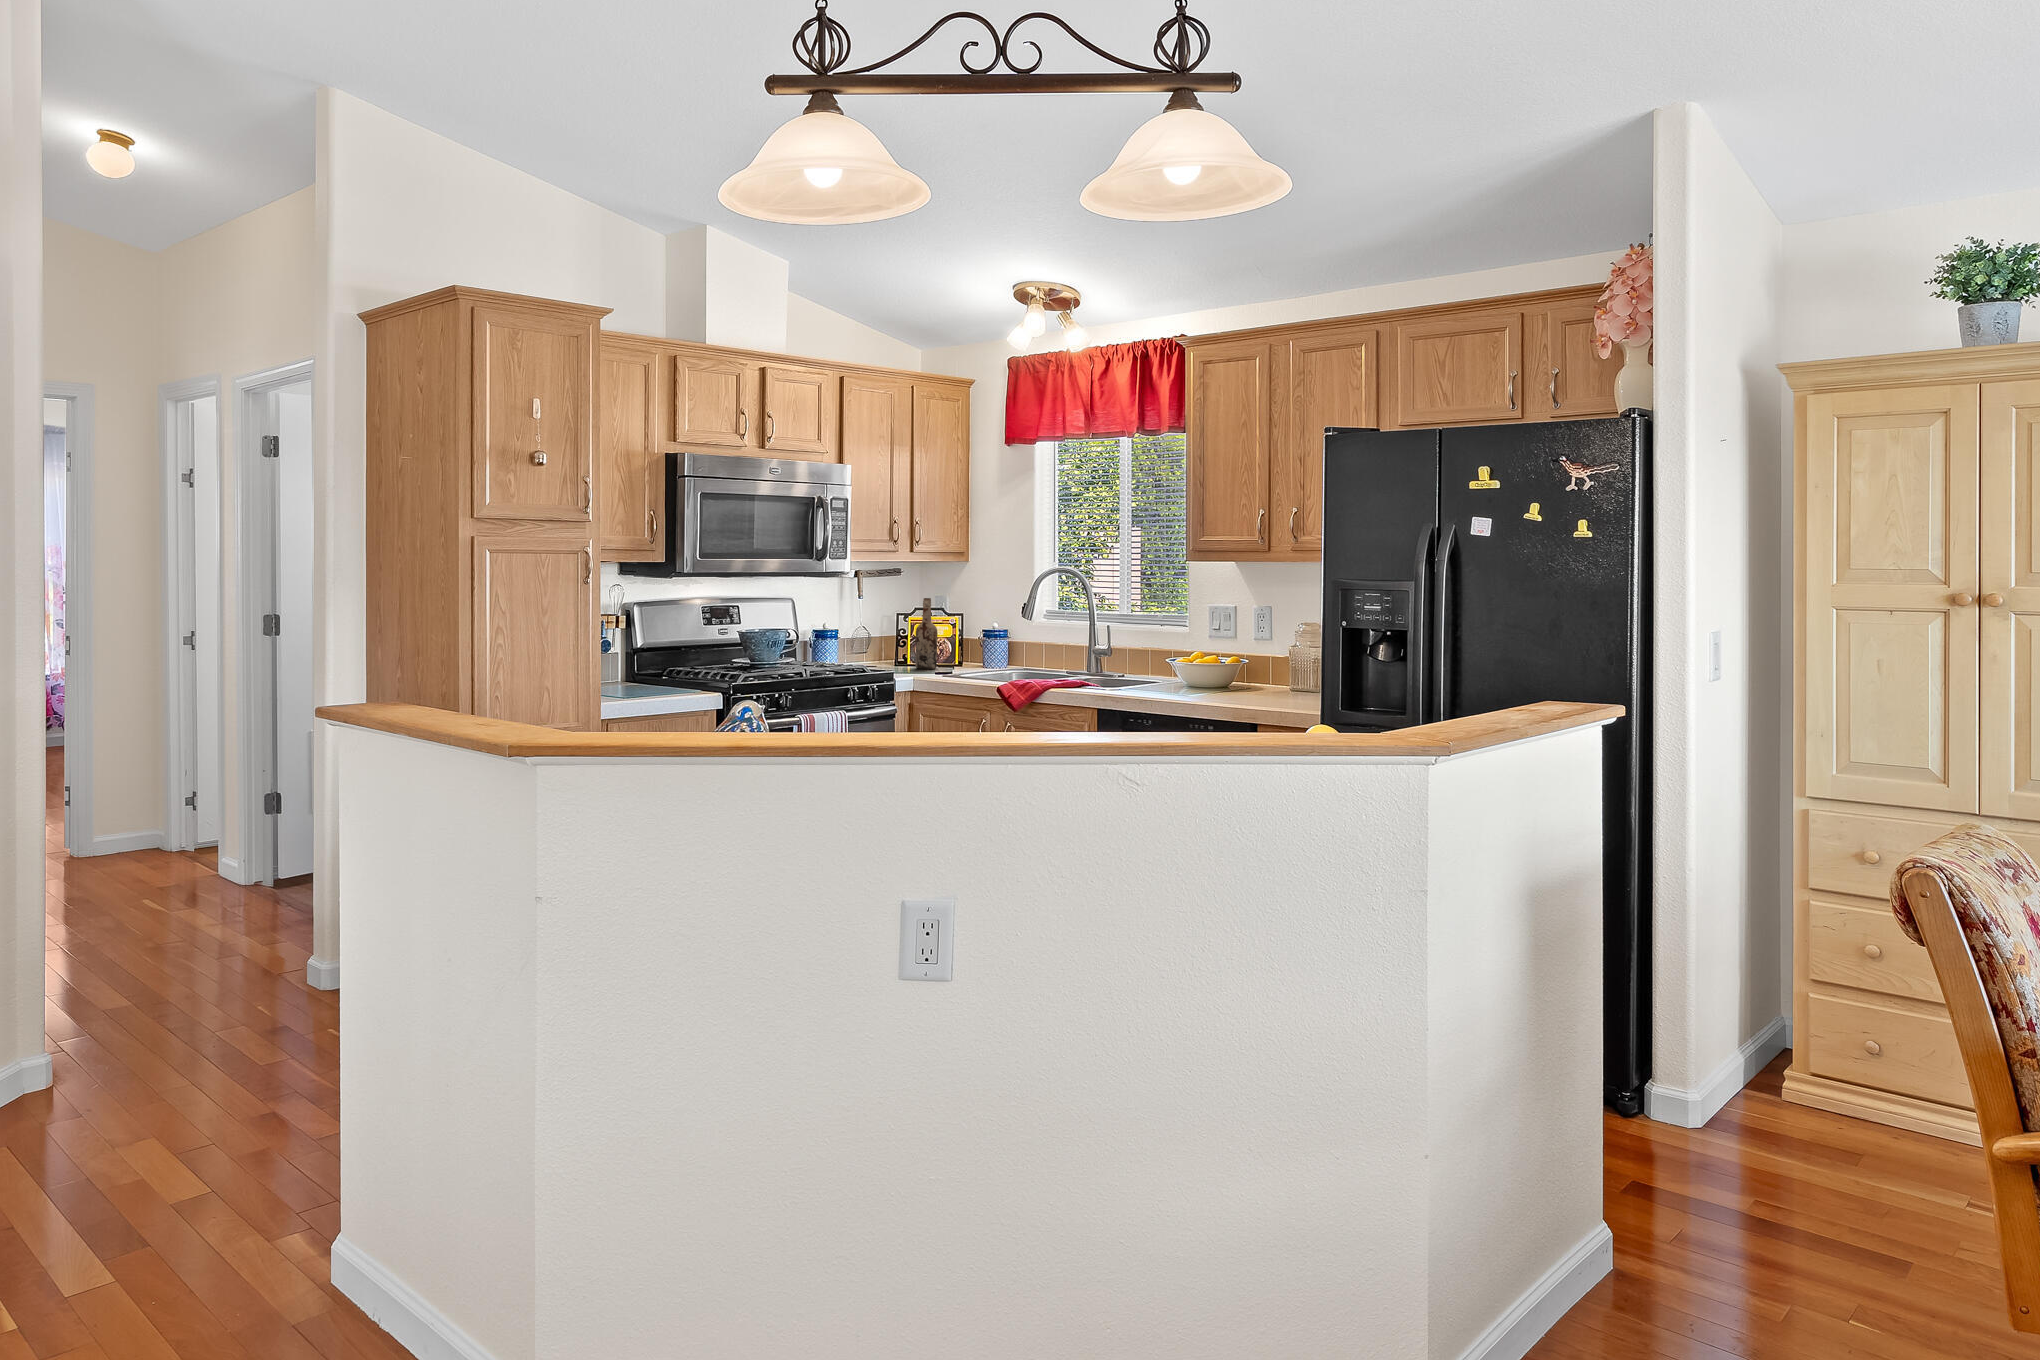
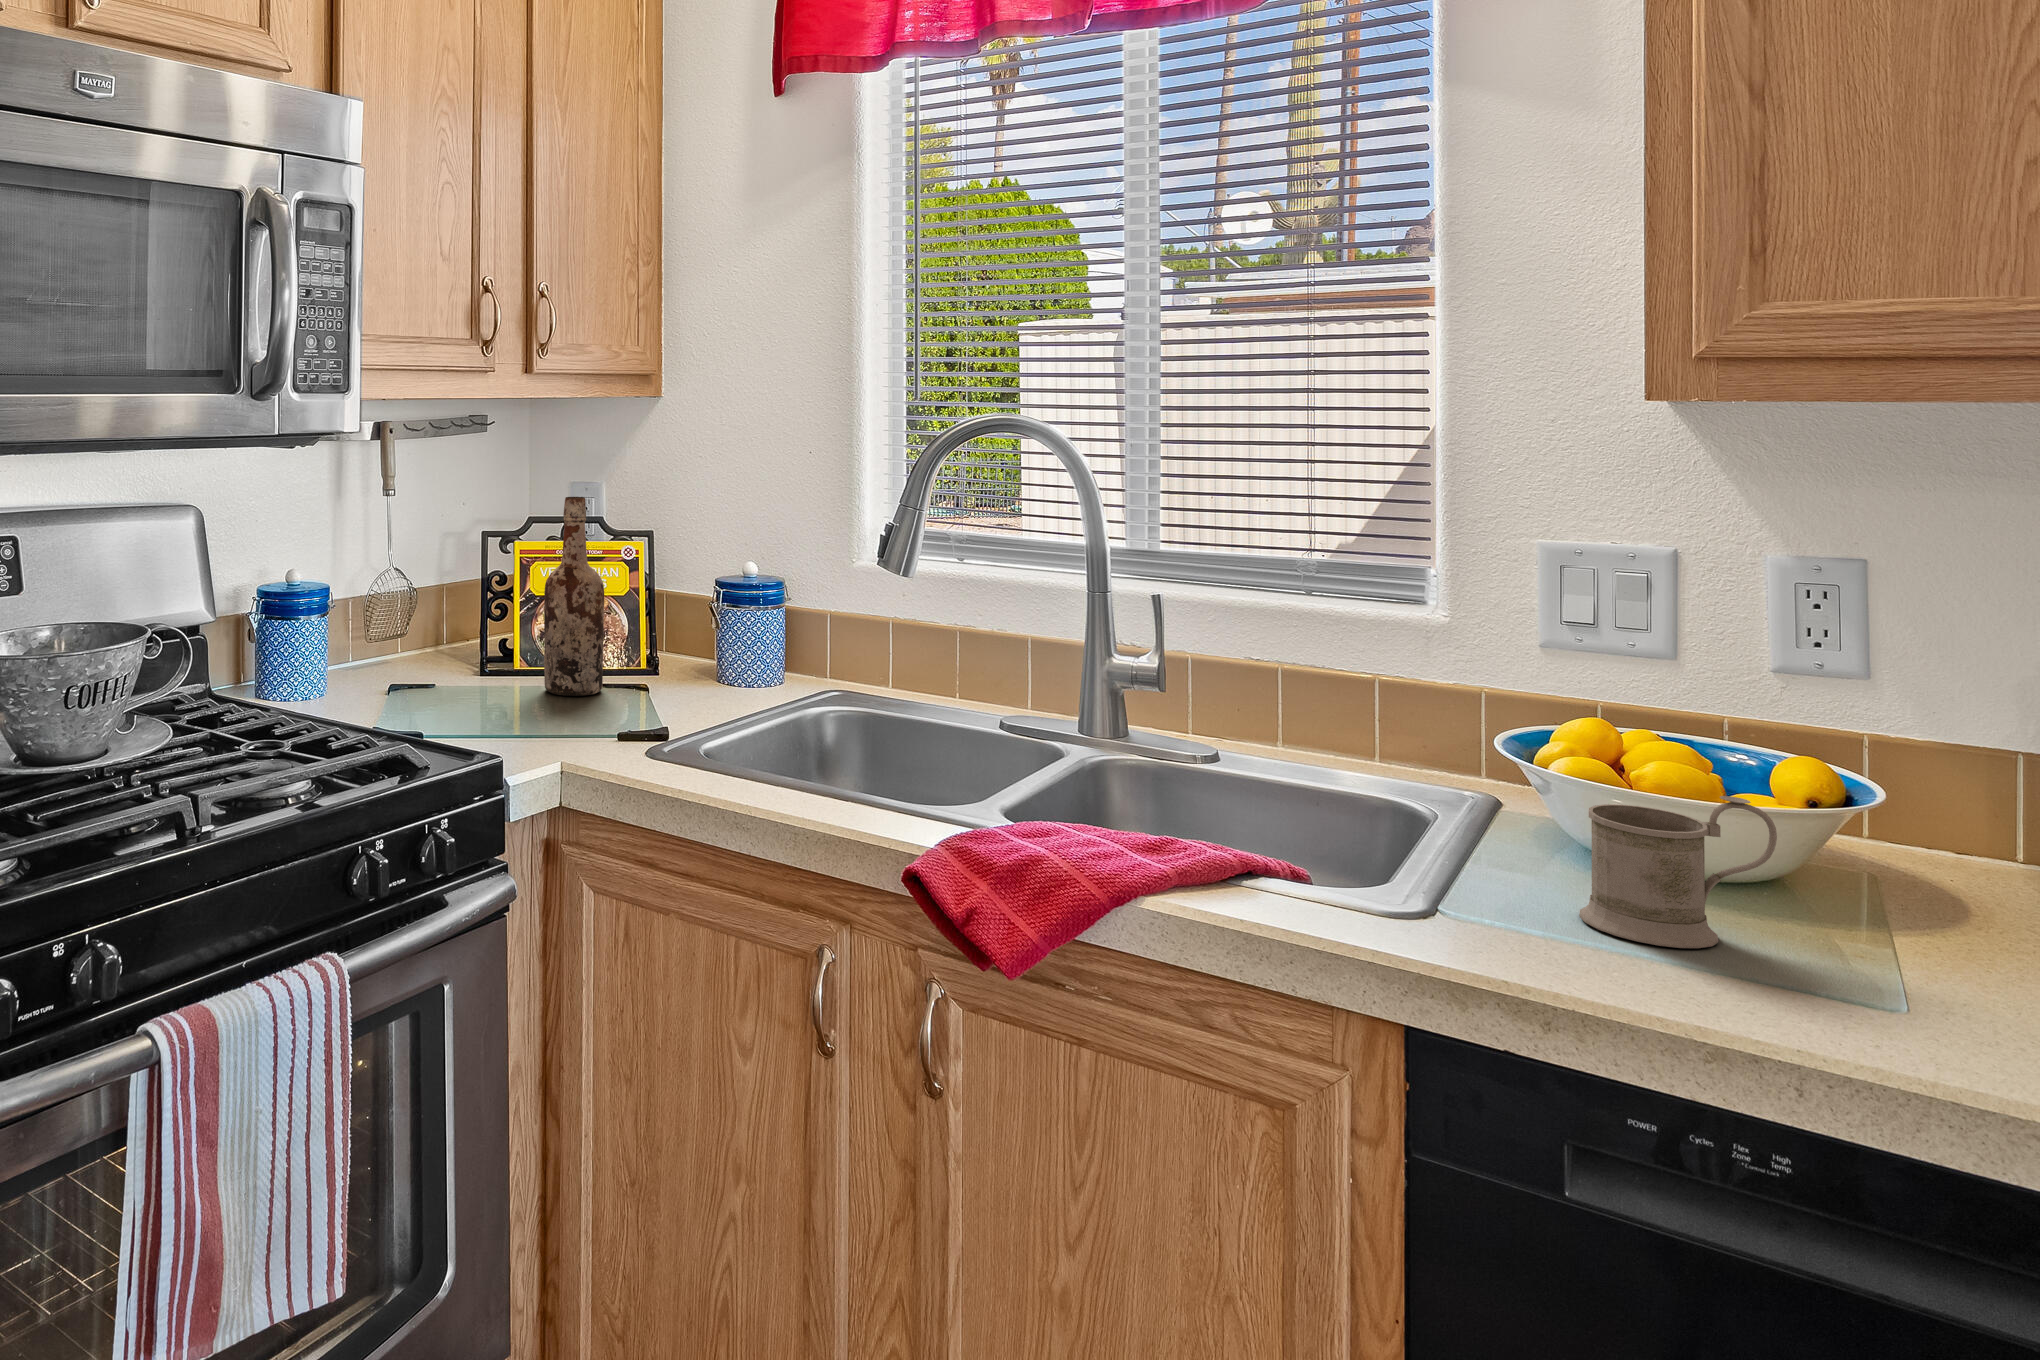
mug: none [1146,658,1185,692] -> present [1579,796,1777,948]

